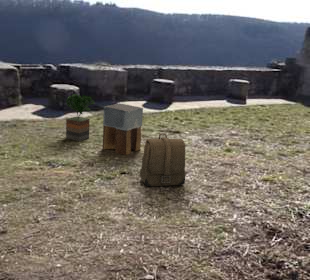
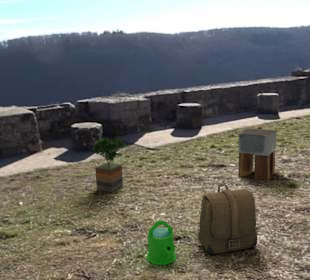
stool: present [102,103,143,155] -> present [238,128,276,180]
watering can: none [96,155,120,189] -> present [147,220,176,265]

